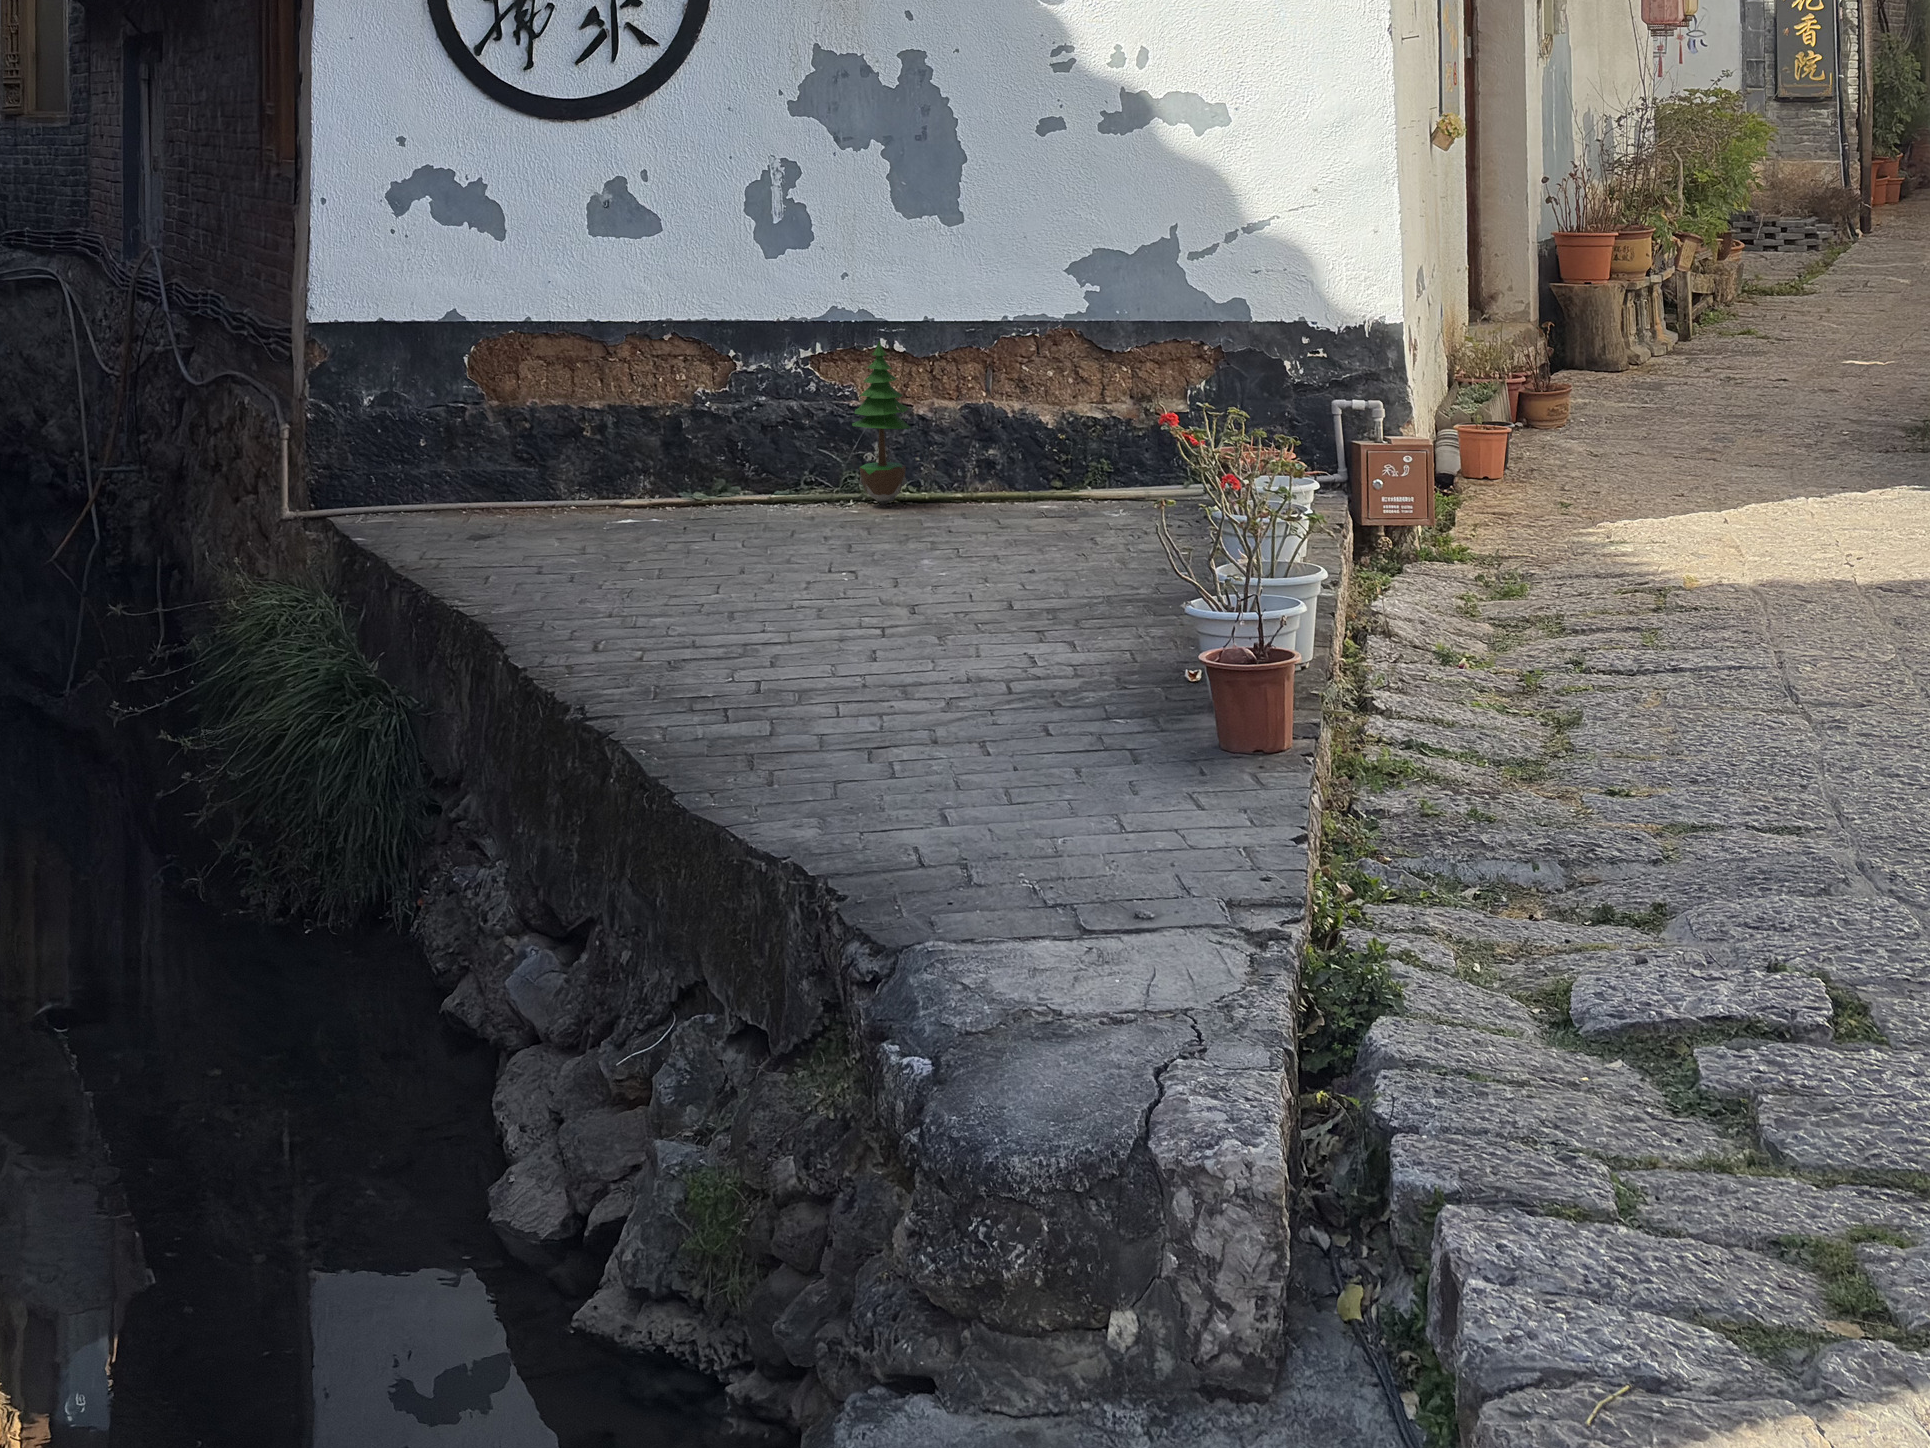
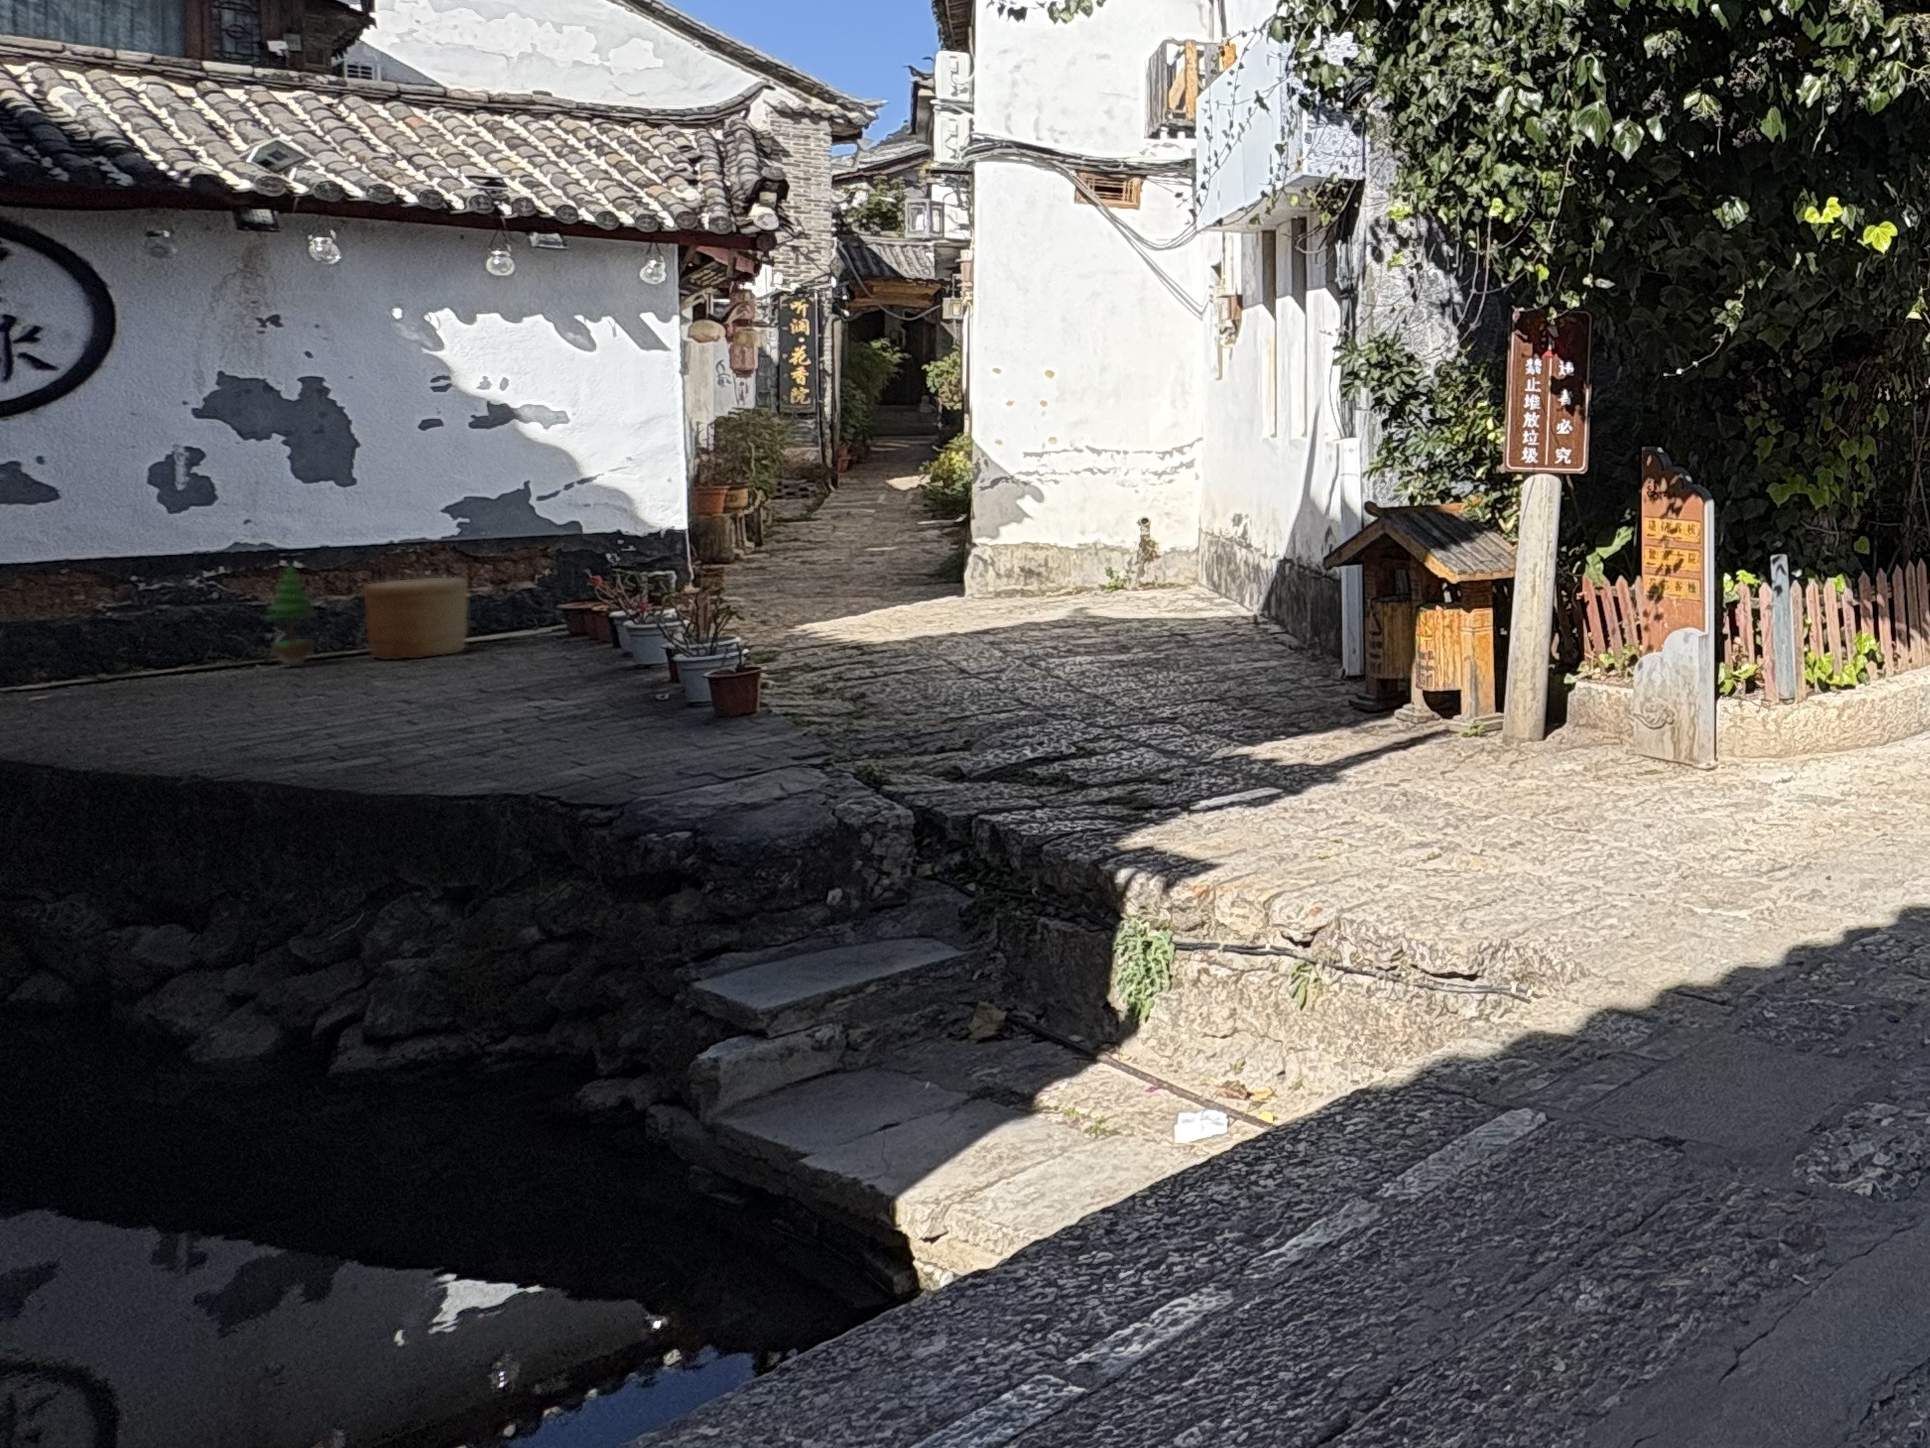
woven basket: none [958,380,1086,516] -> present [362,577,468,660]

